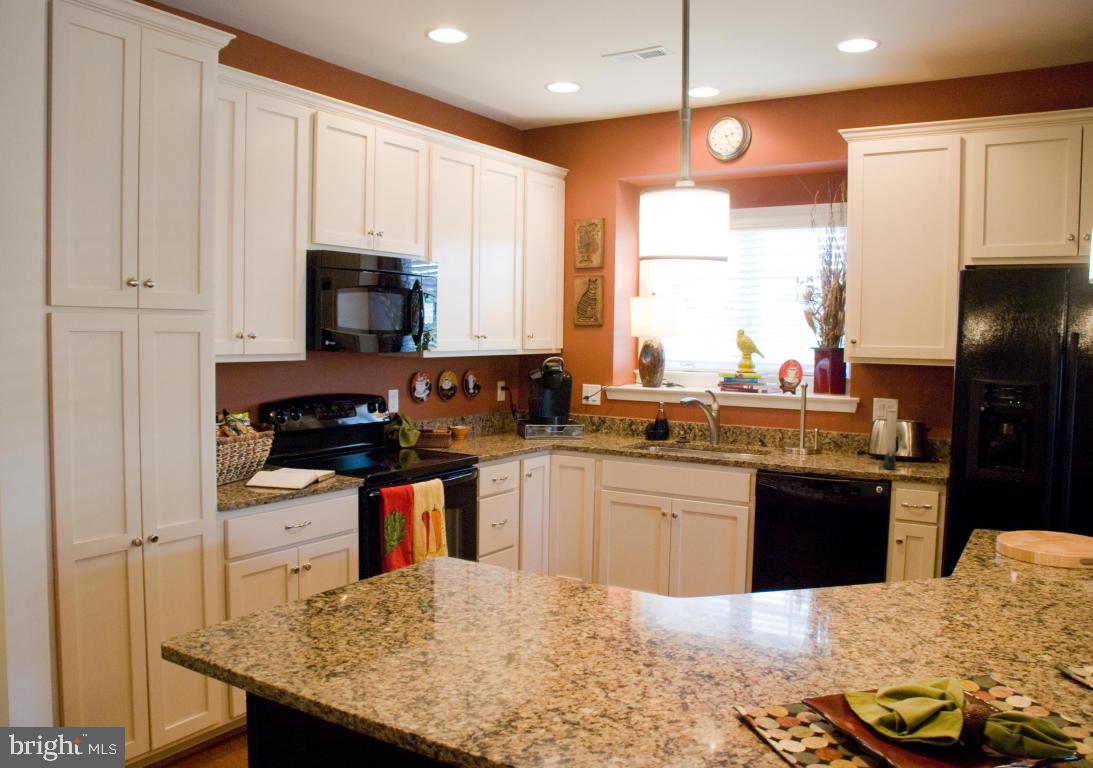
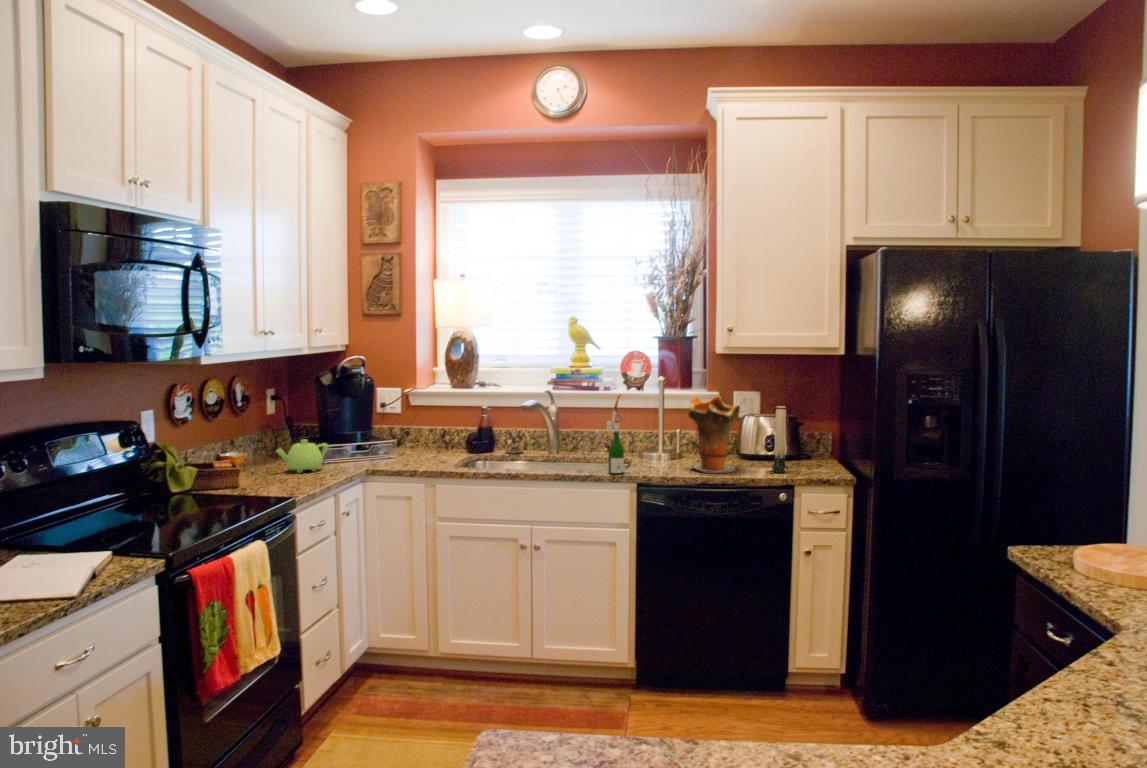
wine bottle: none [736,393,756,460] -> present [607,395,630,474]
decorative vase: none [808,398,859,466] -> present [688,396,740,473]
teapot: none [488,418,527,442] -> present [276,440,328,473]

